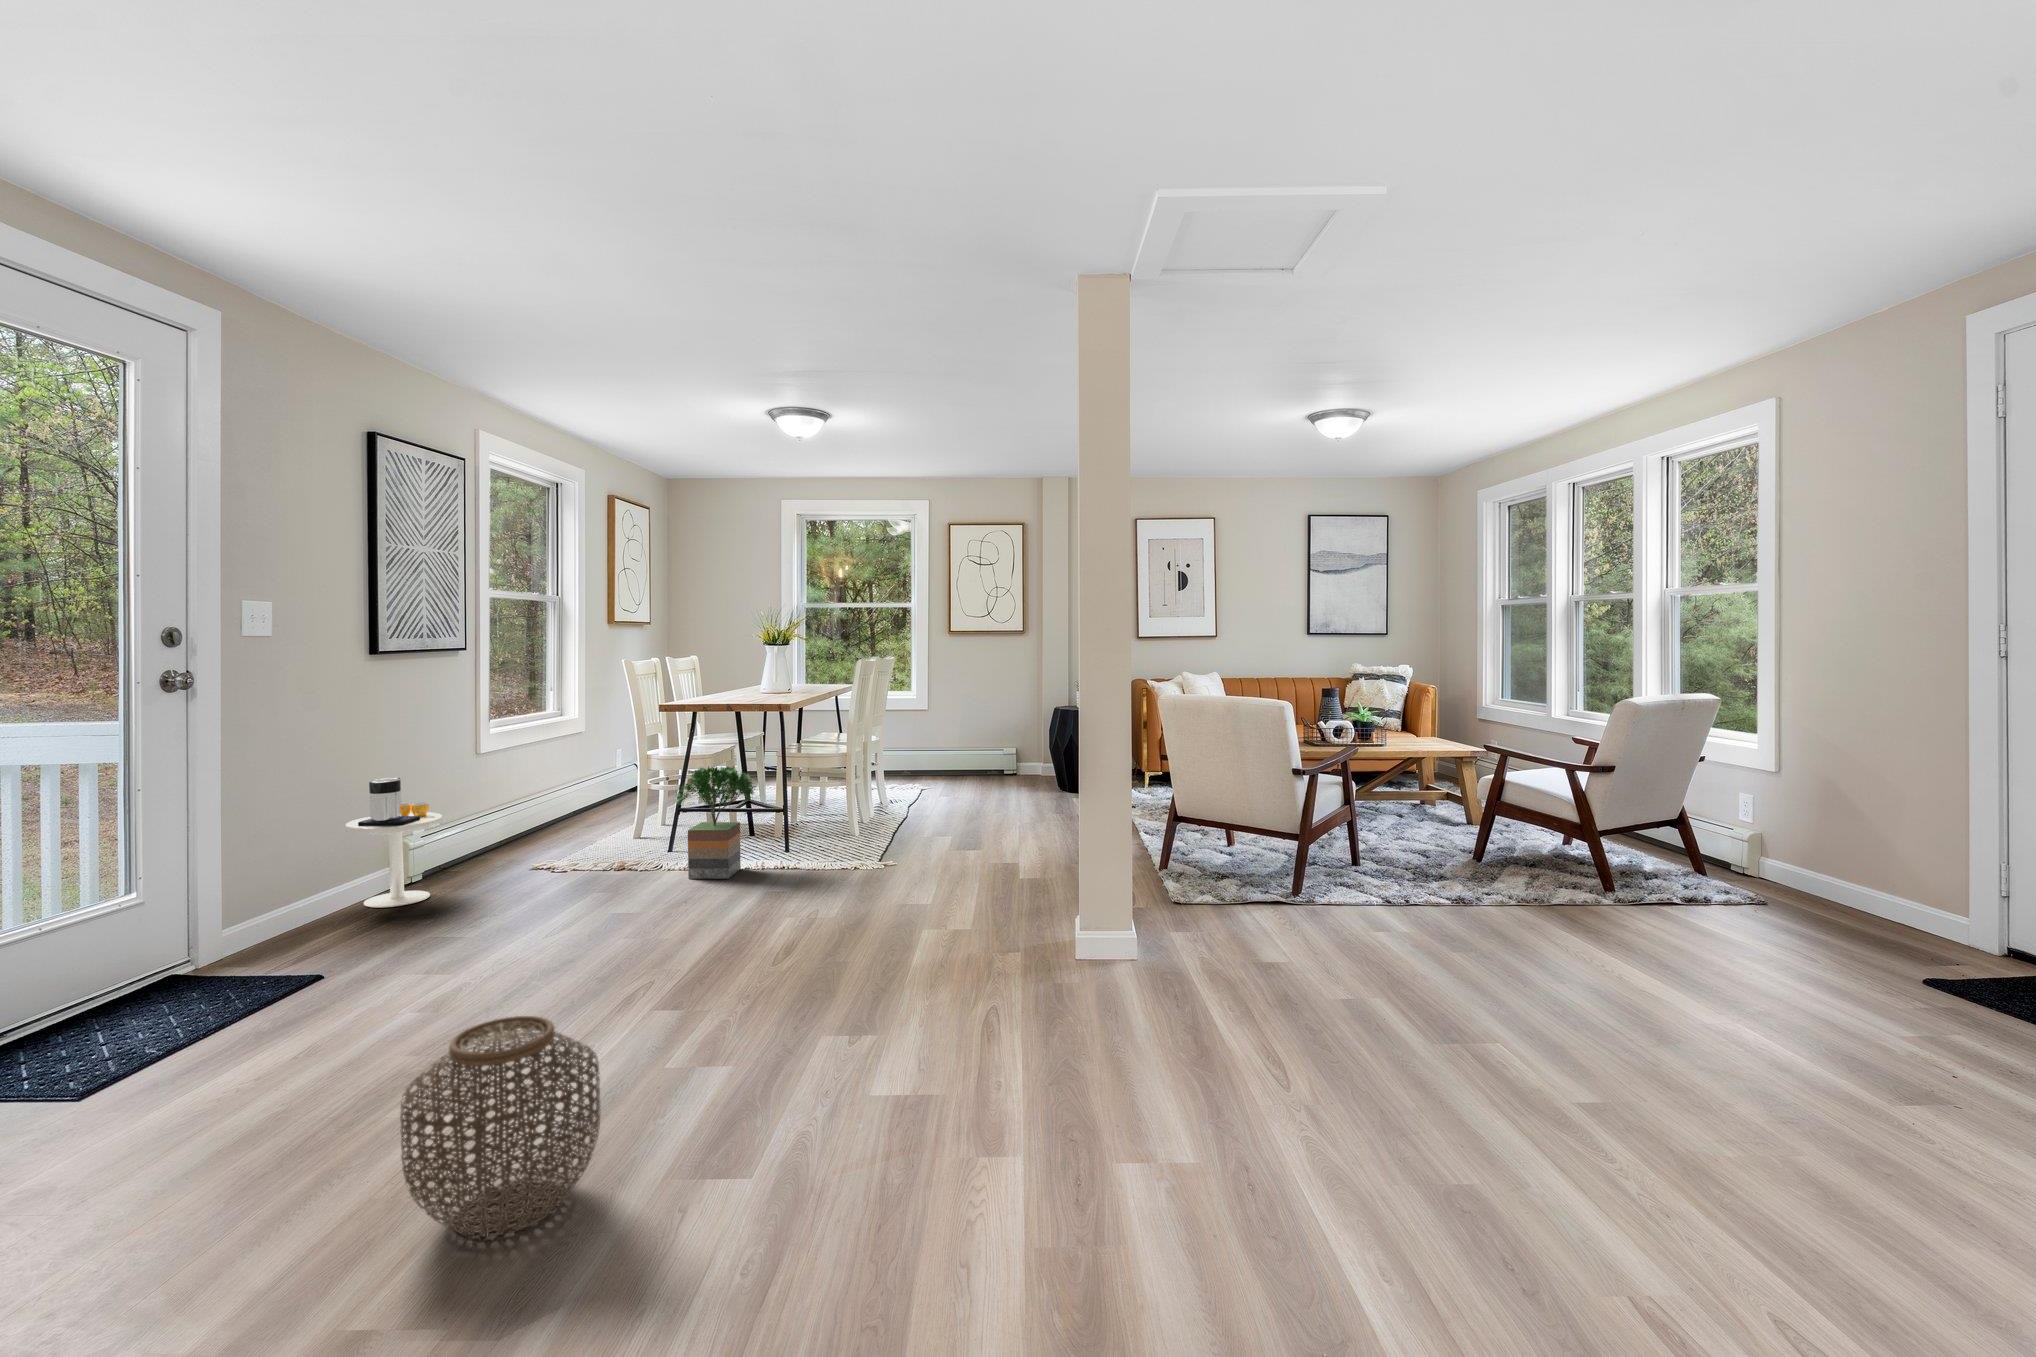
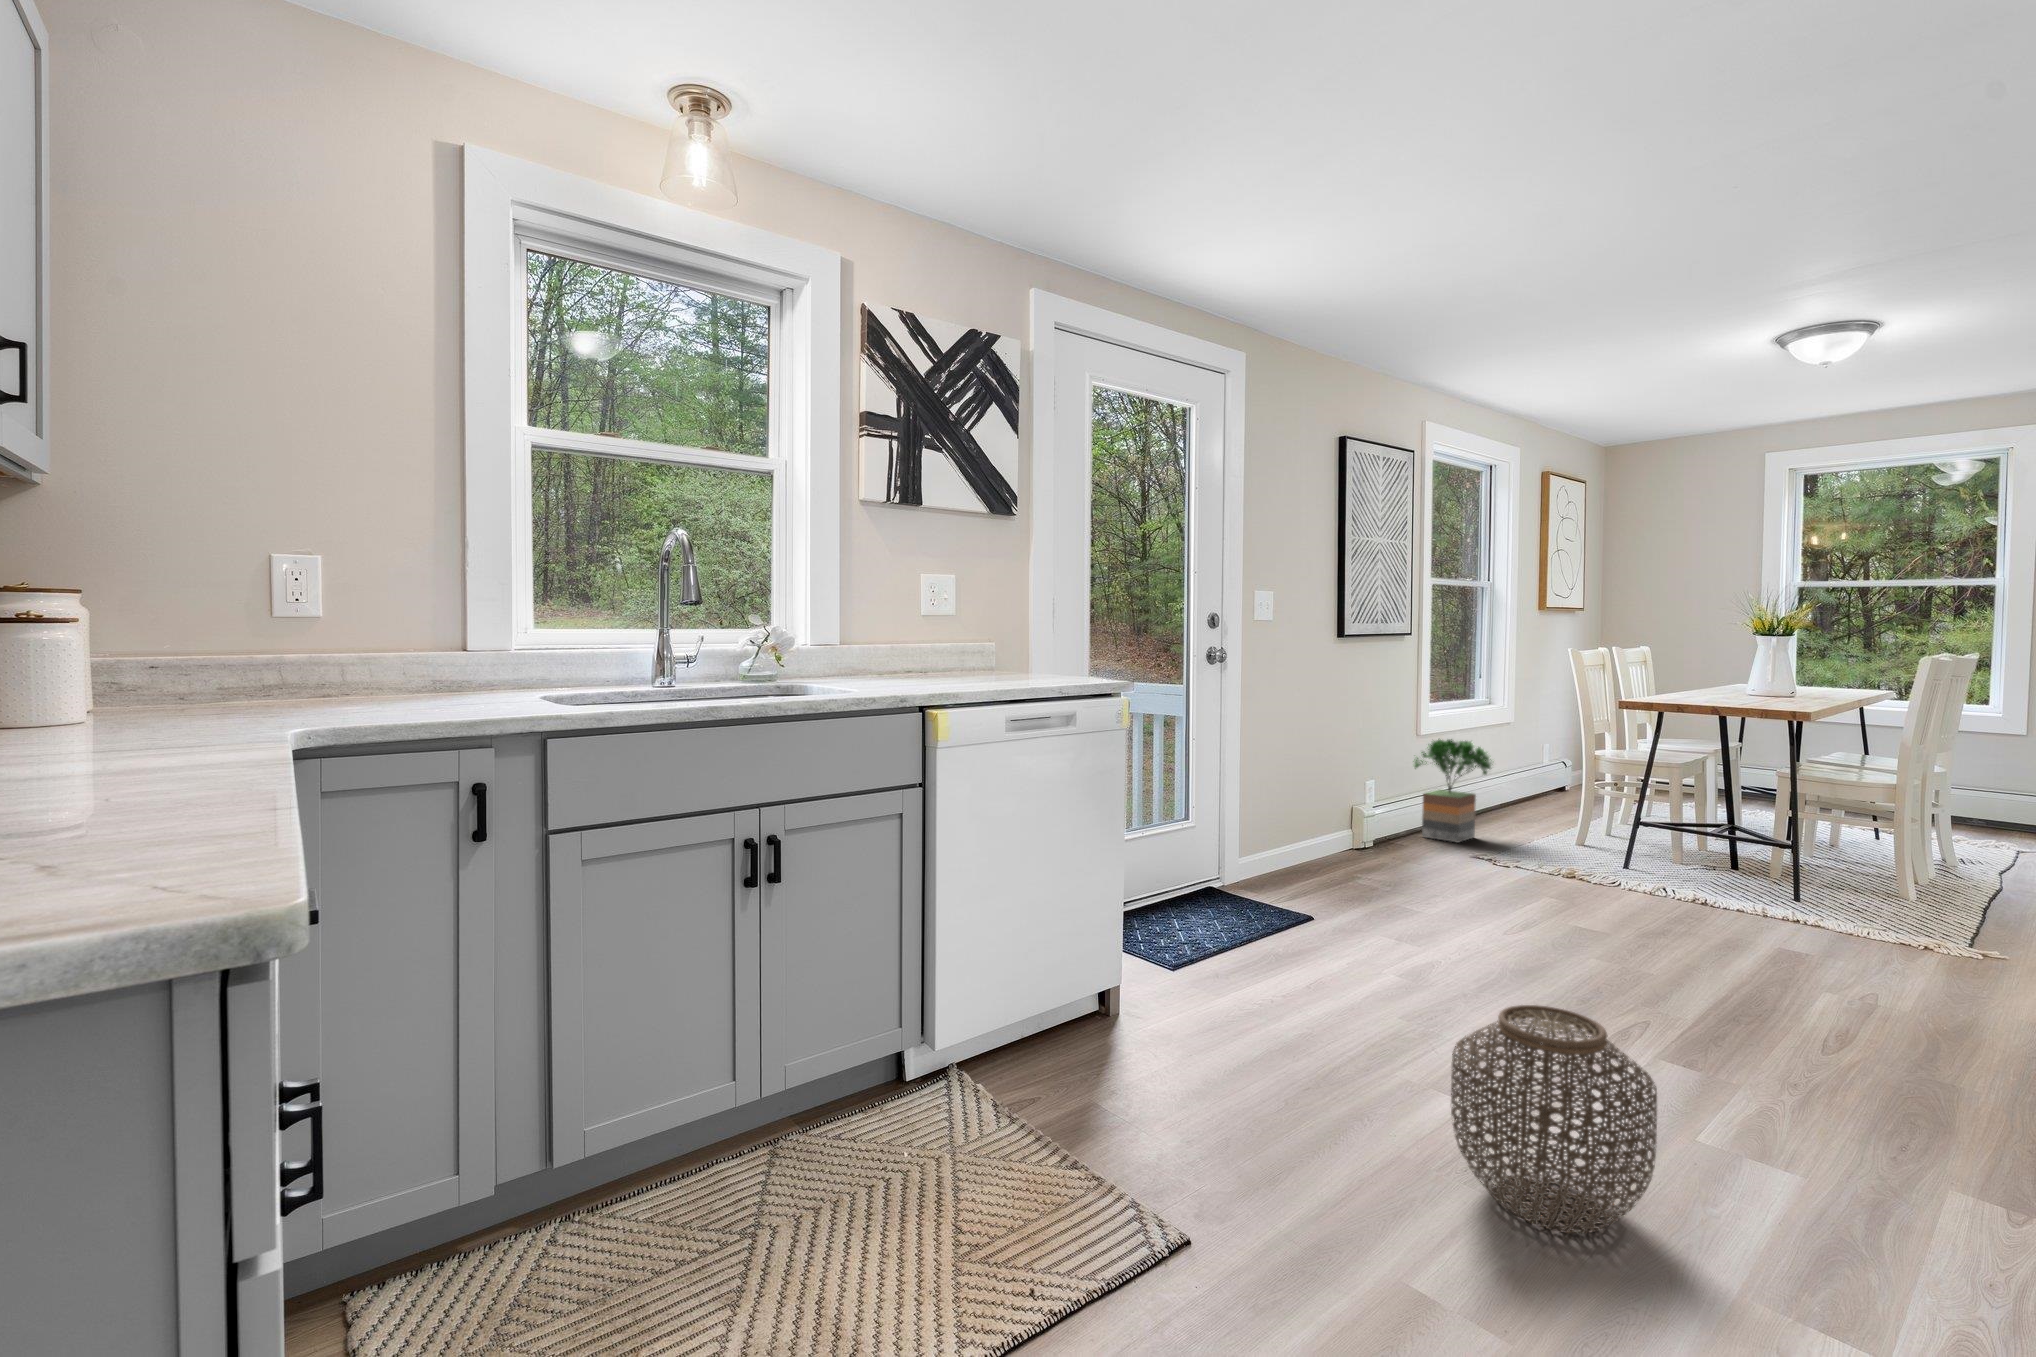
potted tree: present [675,766,756,879] -> present [1413,739,1493,843]
side table: present [346,778,442,908] -> none [1318,753,1396,872]

